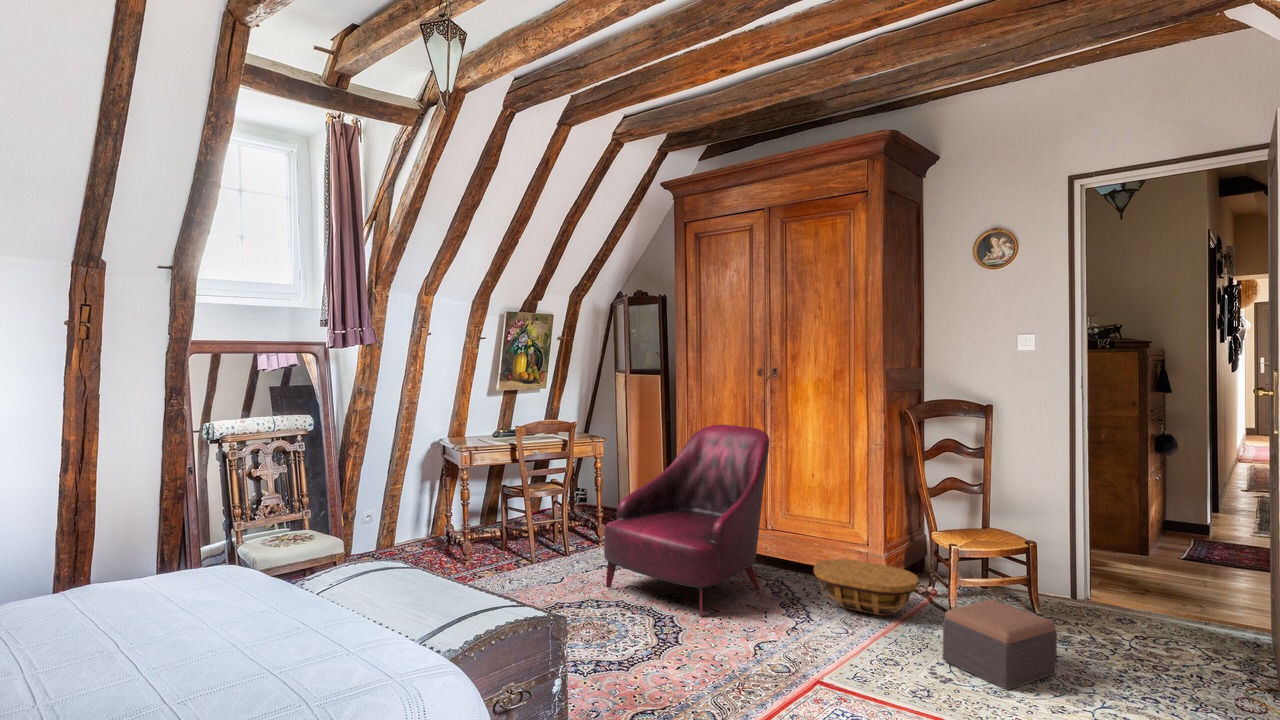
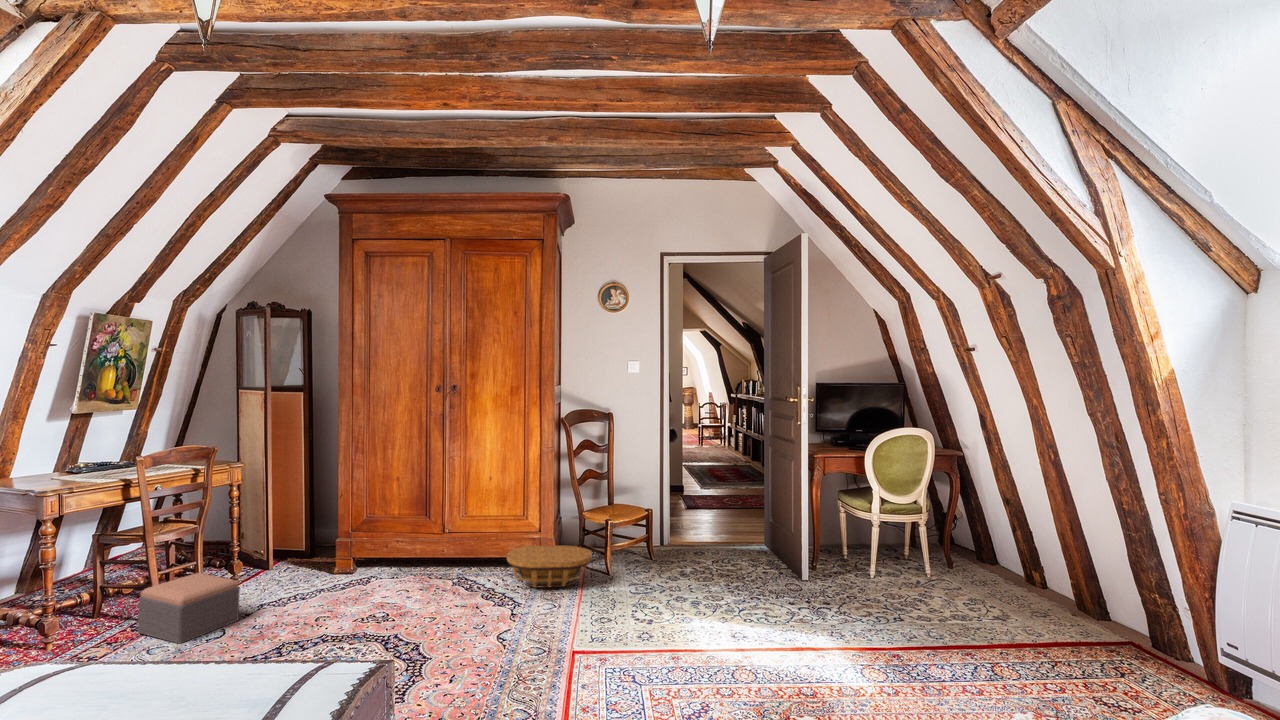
armchair: present [604,425,769,618] -> none [290,439,454,628]
footstool: present [943,600,1057,690] -> present [138,573,240,644]

